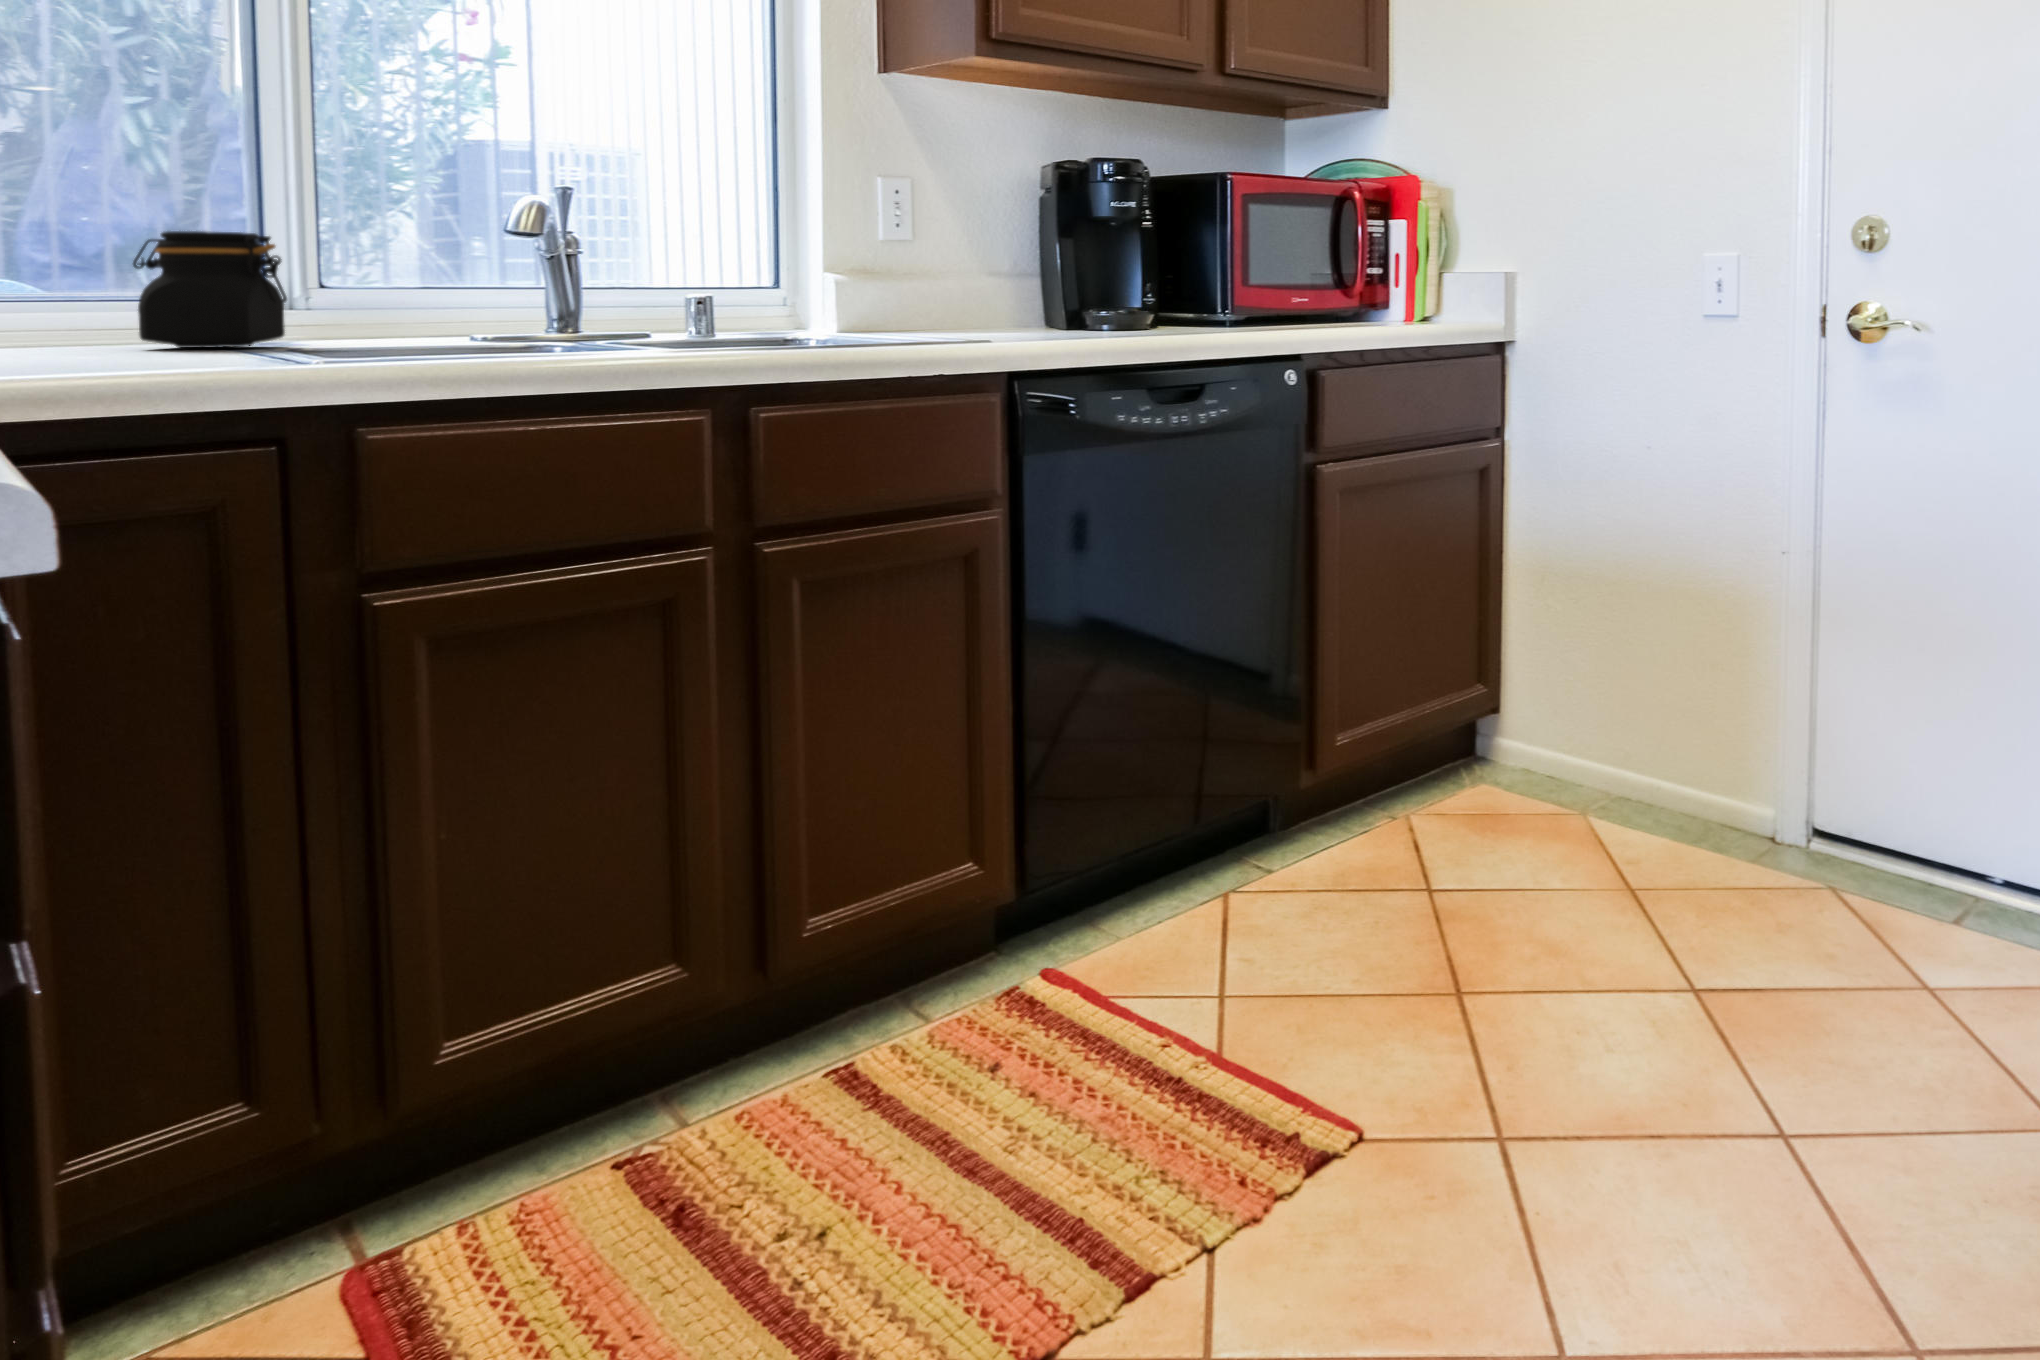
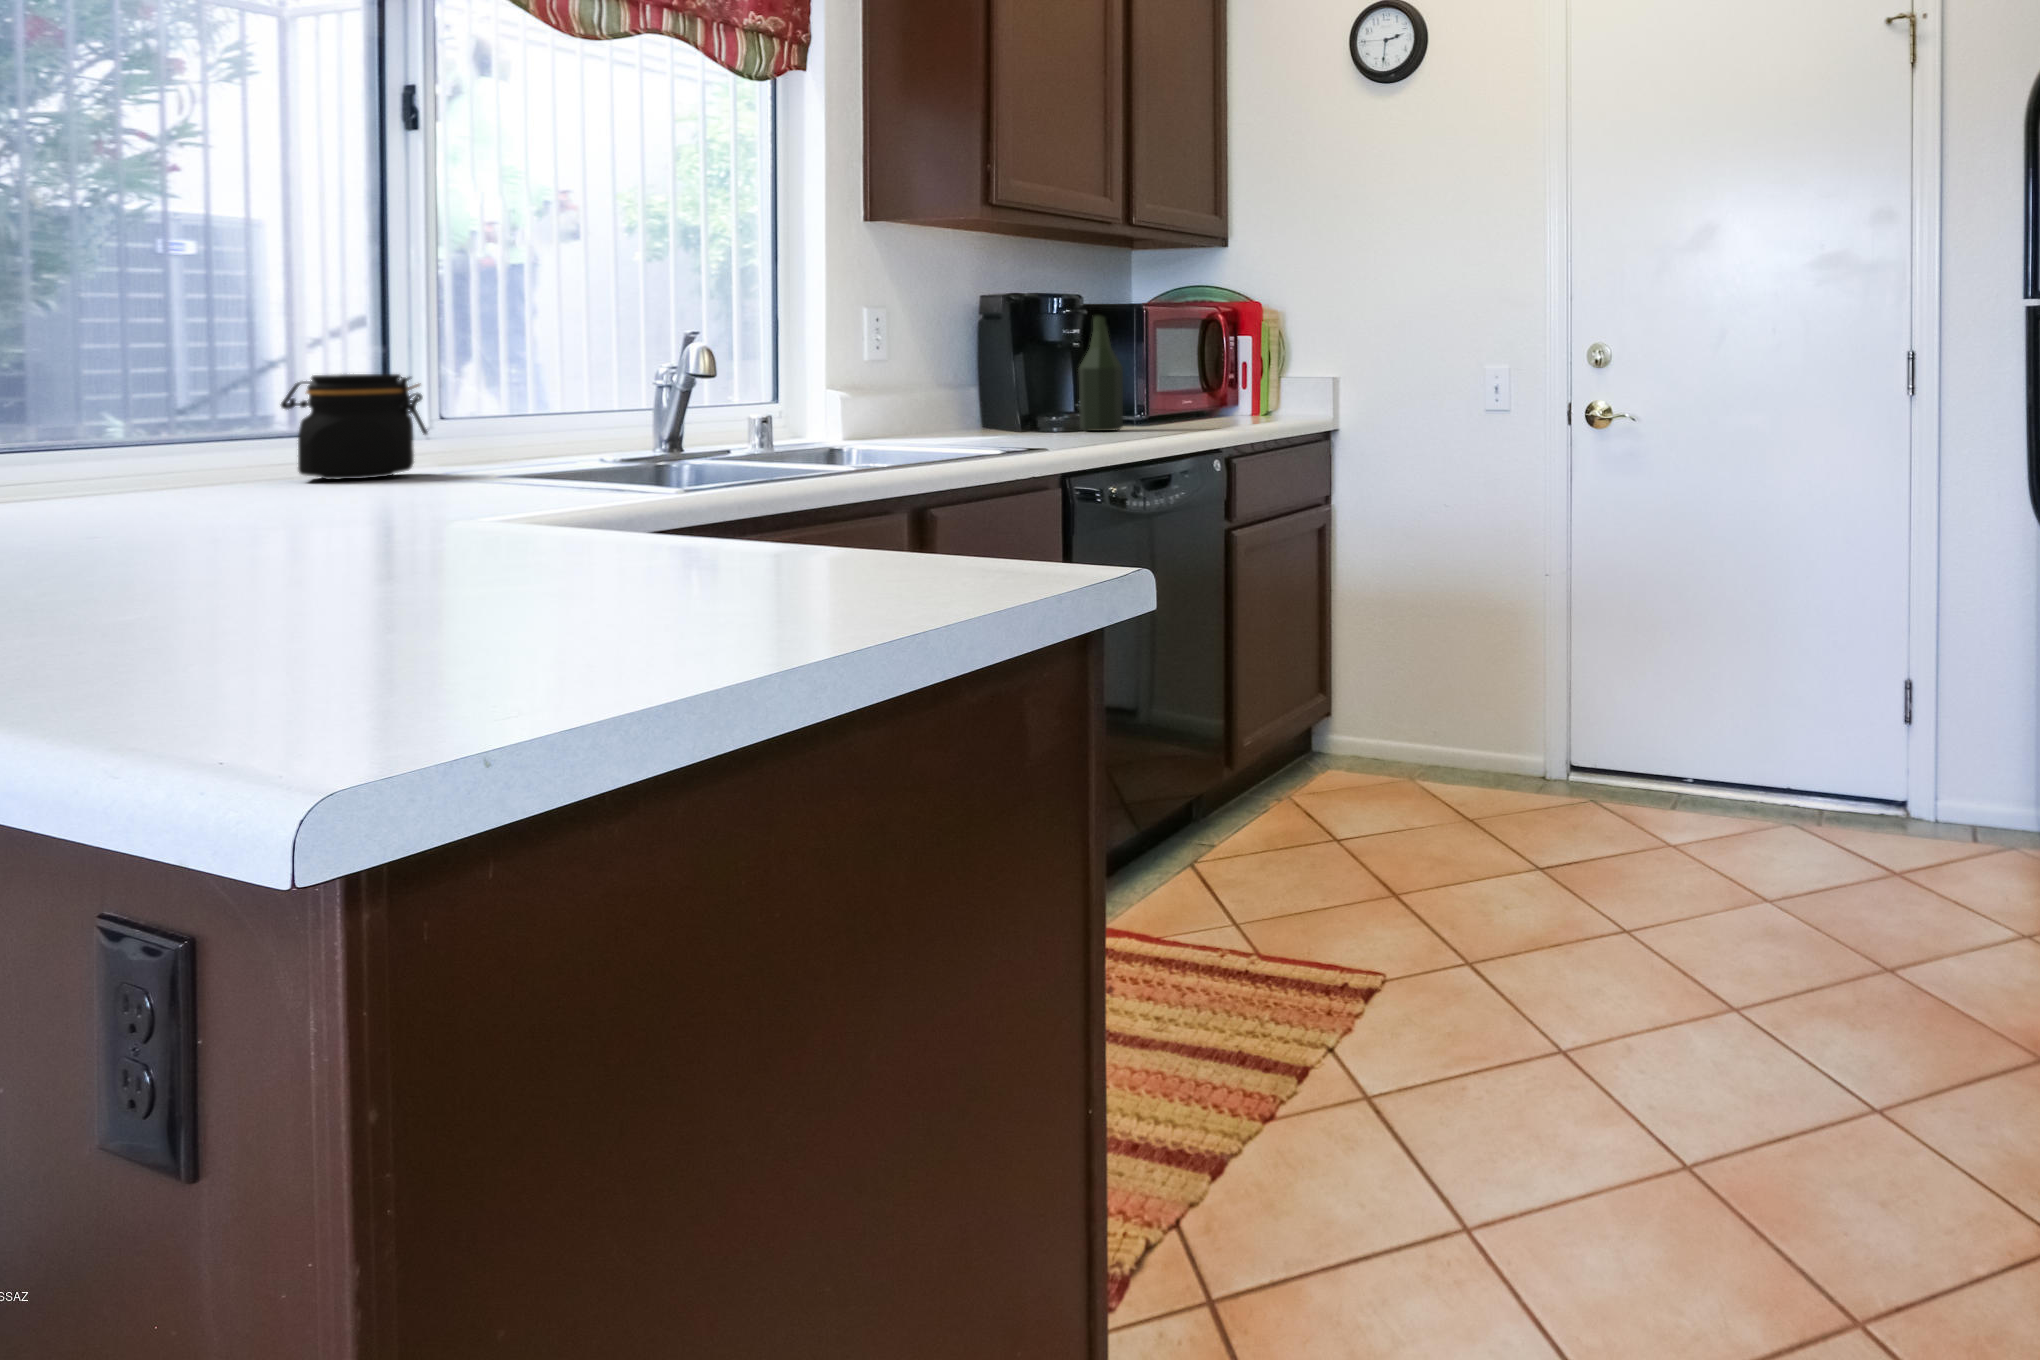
bottle: none [1152,185,1204,337] -> present [1079,316,1123,431]

